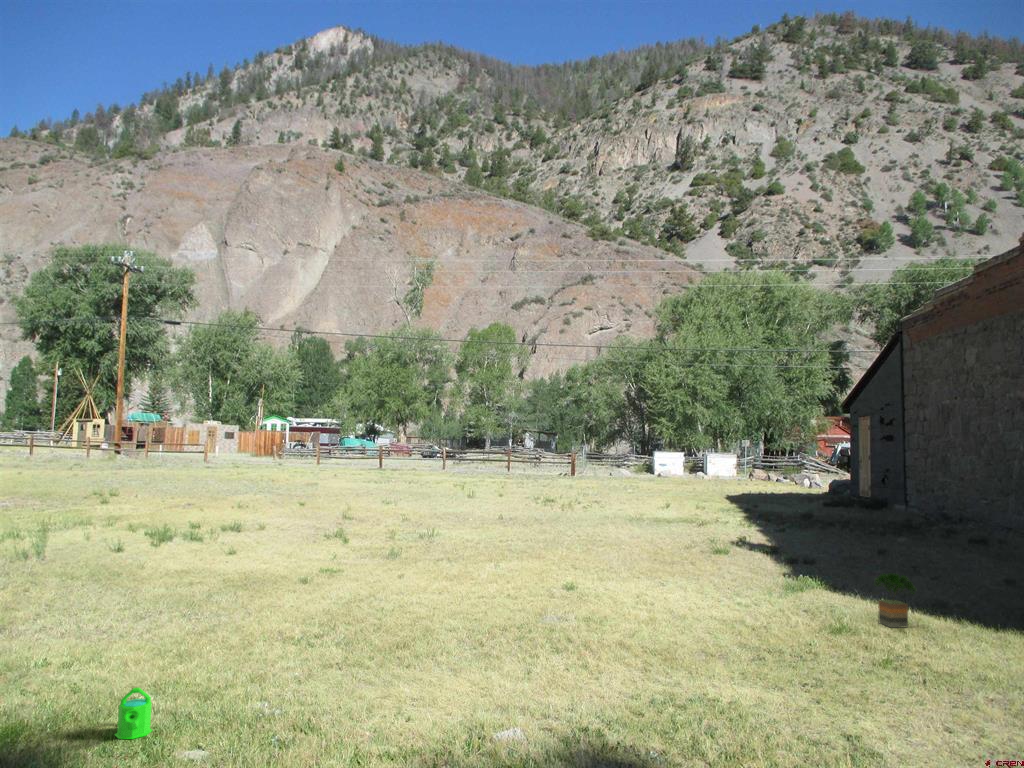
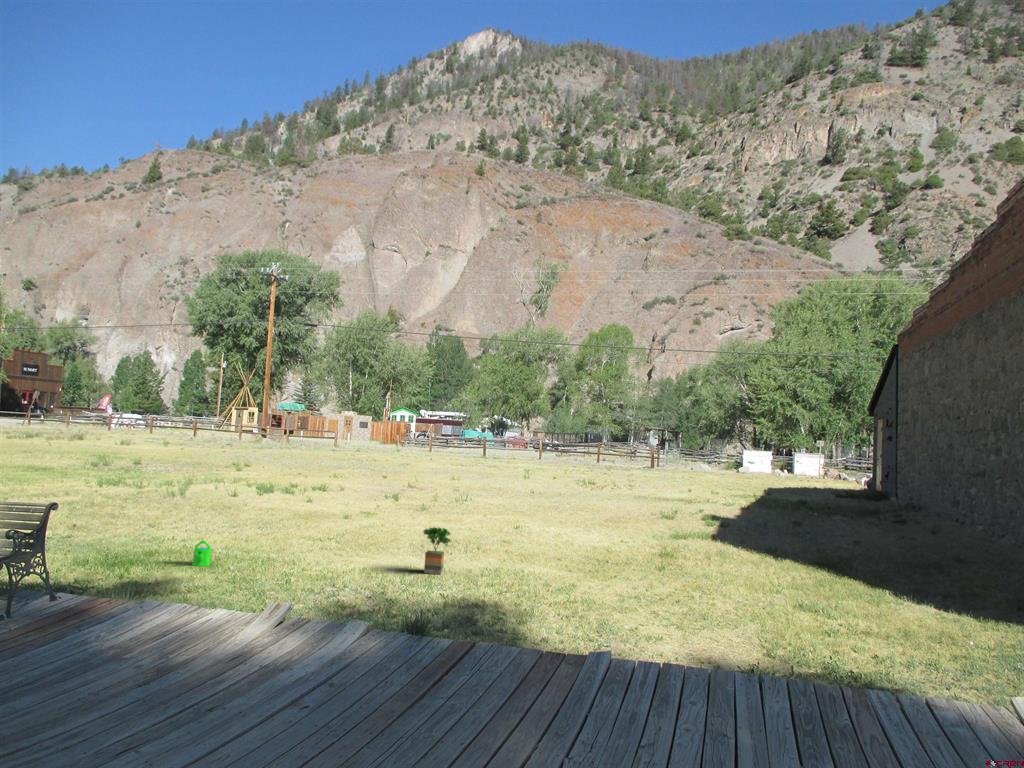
potted tree: present [875,574,916,628] -> present [423,527,451,574]

